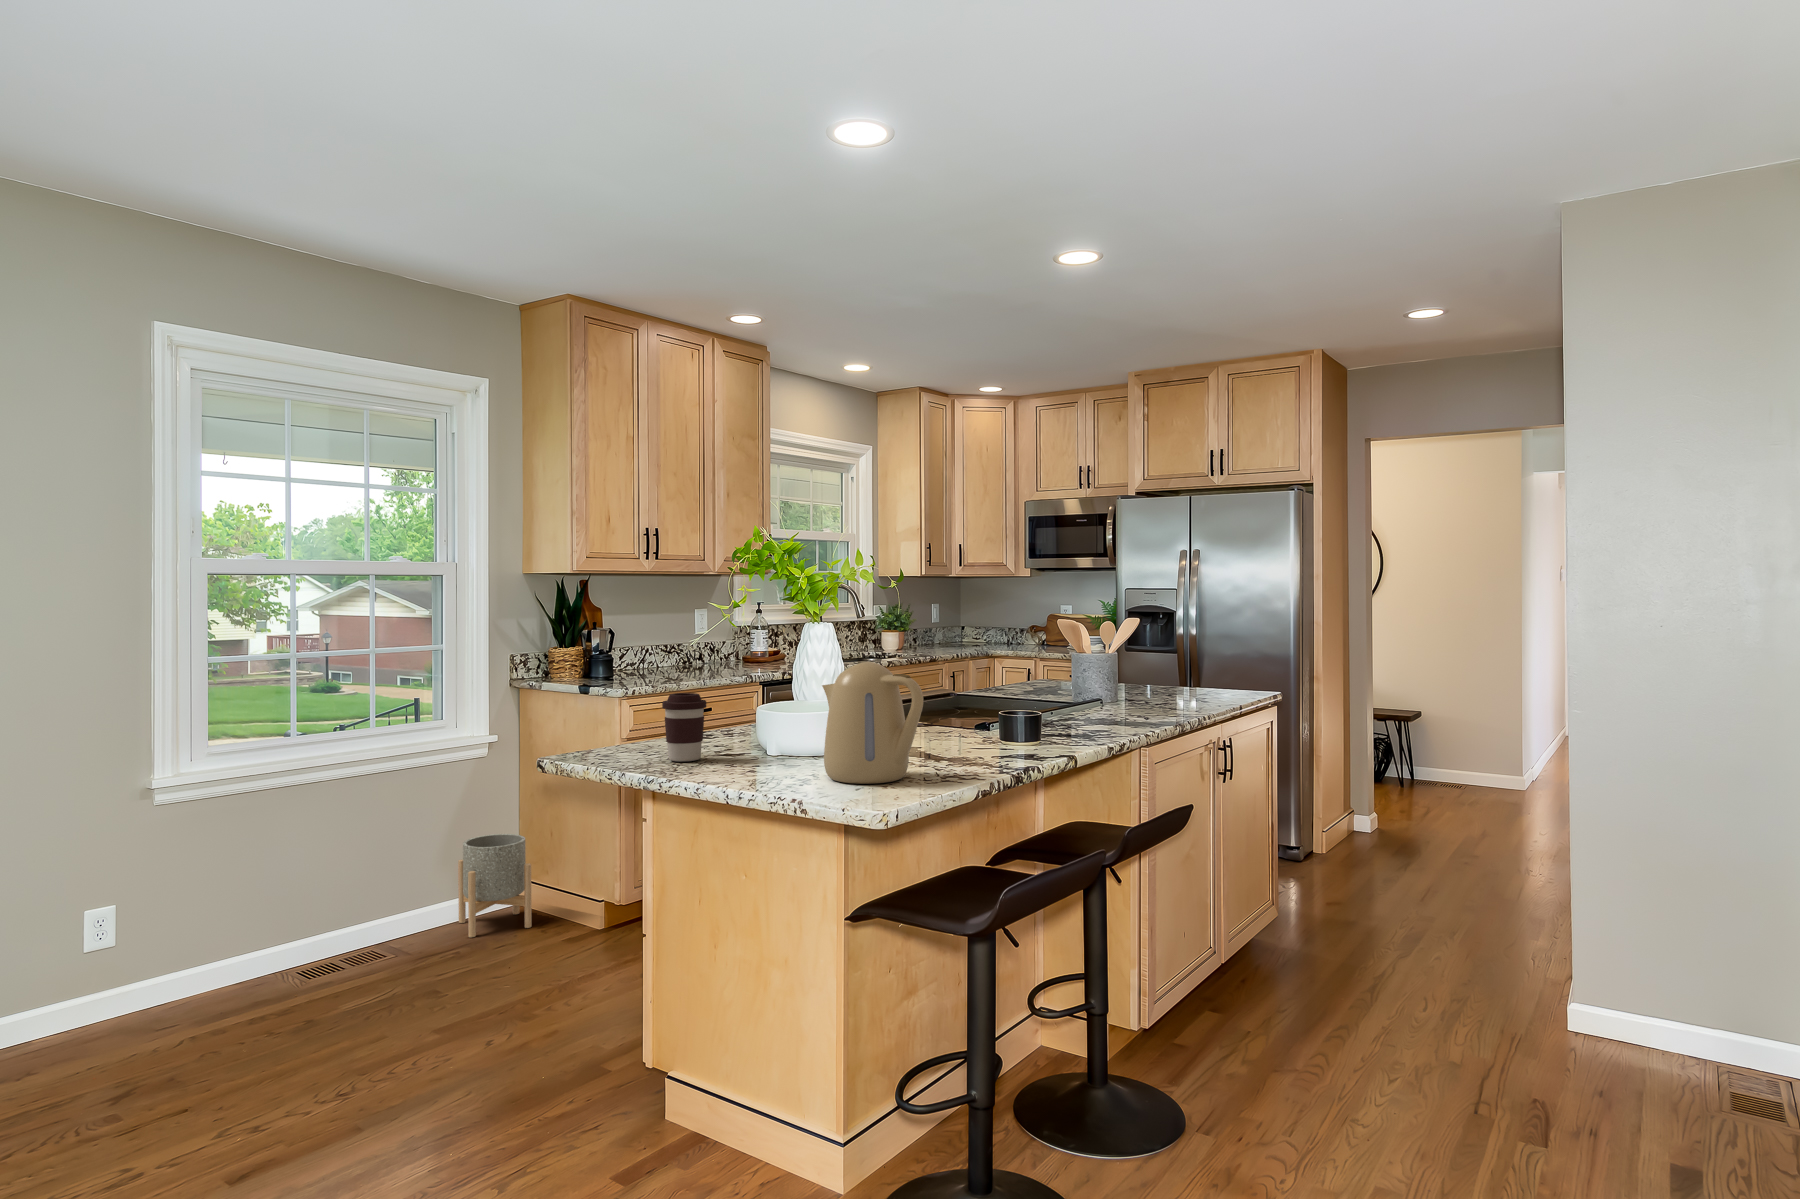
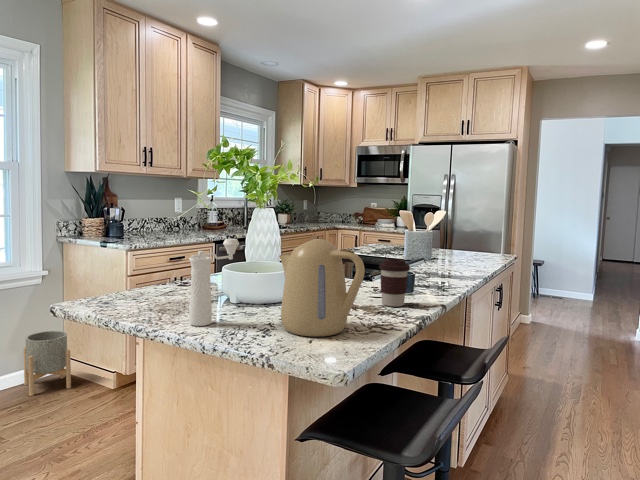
pepper mill: none [710,666,774,776] -> present [189,239,239,326]
coffee cup: present [662,693,706,761] -> present [379,259,410,307]

